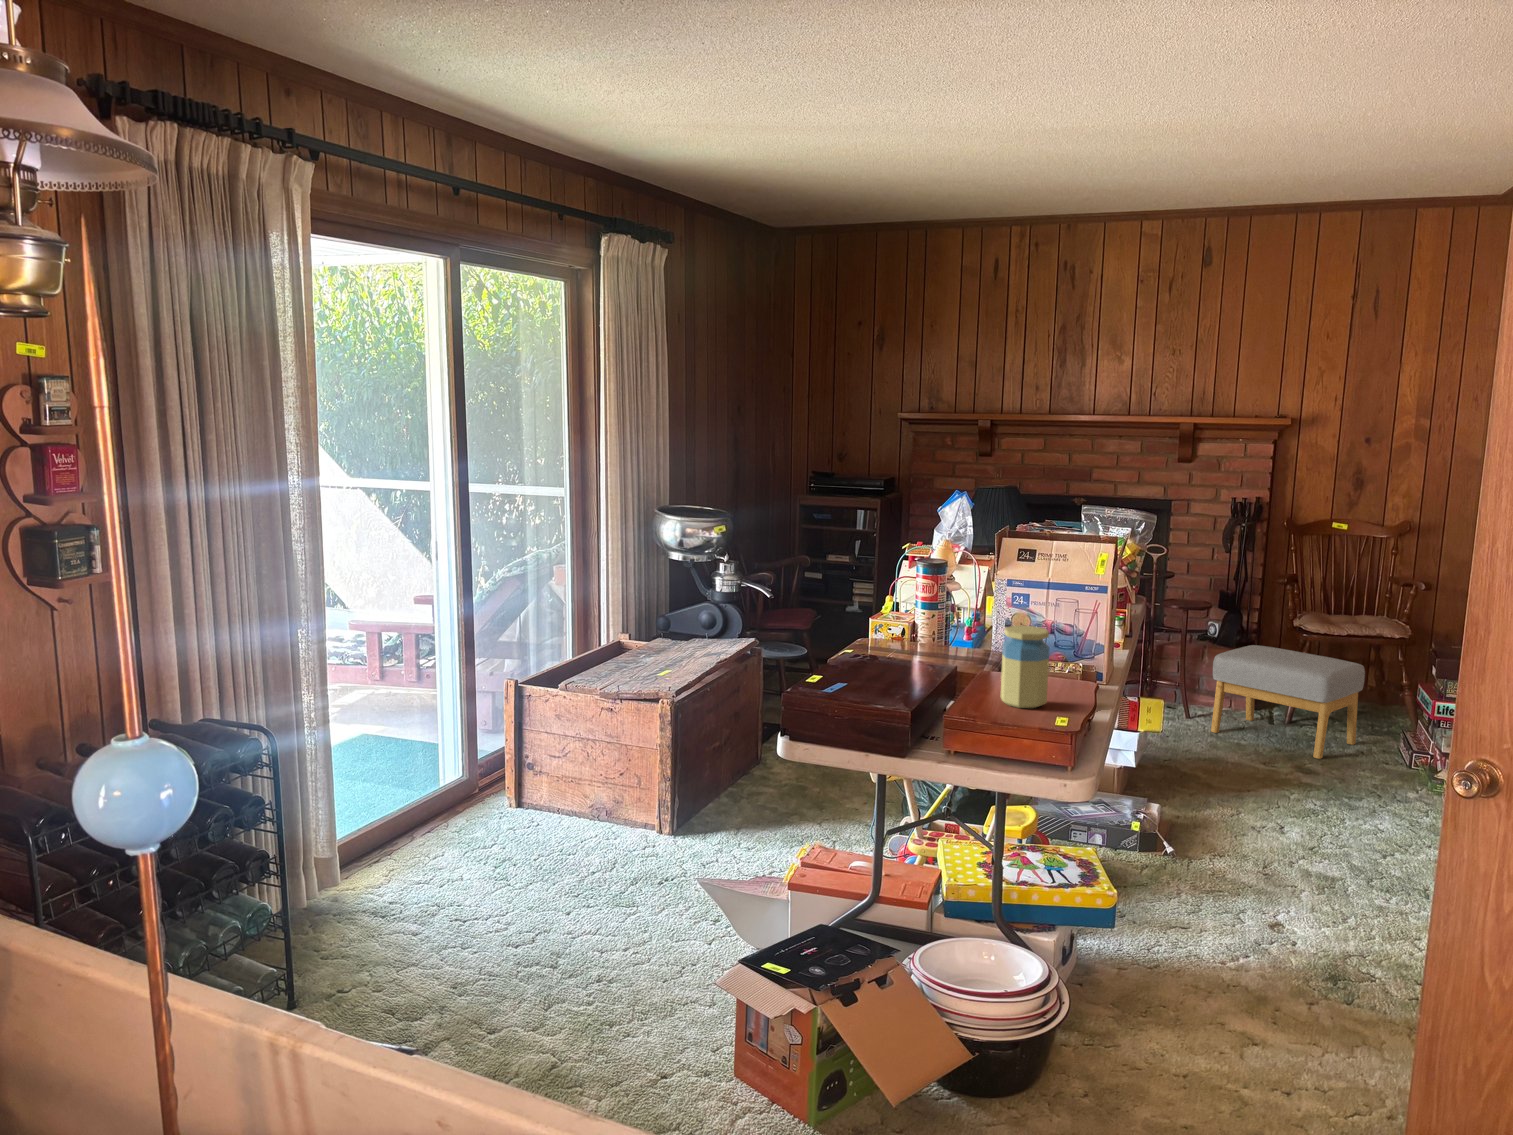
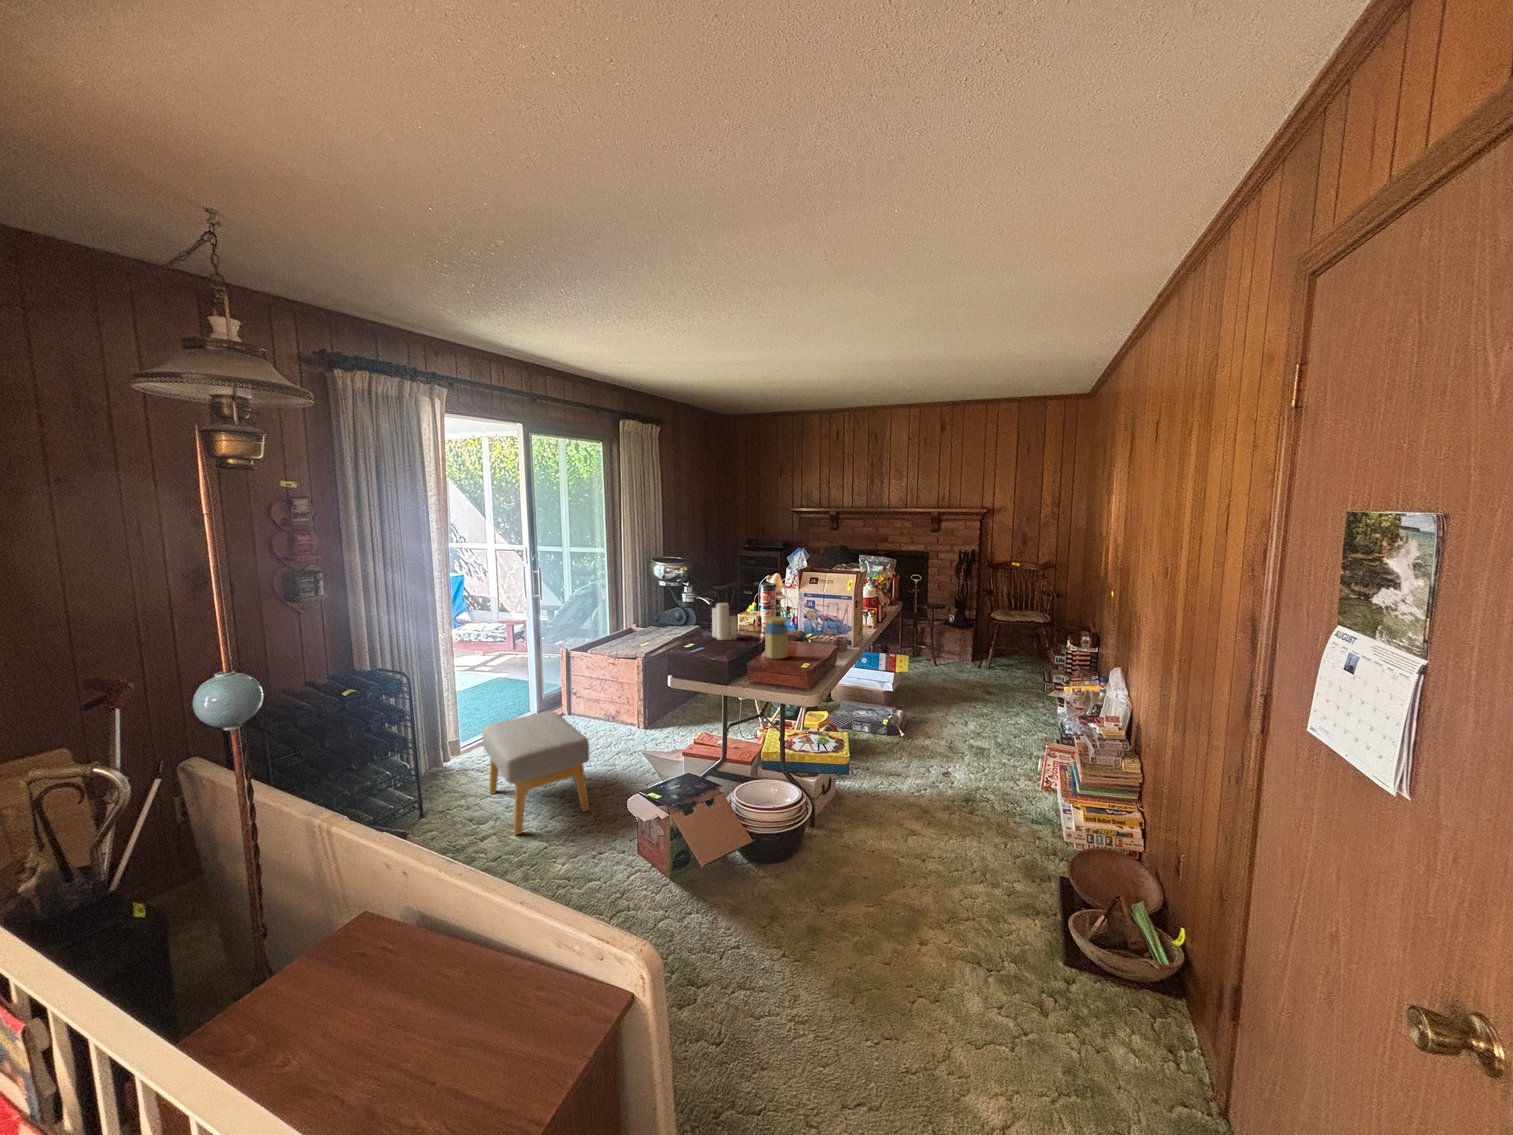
candle: none [860,591,911,669] -> present [712,603,737,640]
footstool: present [1211,645,1365,759] -> present [482,711,589,835]

